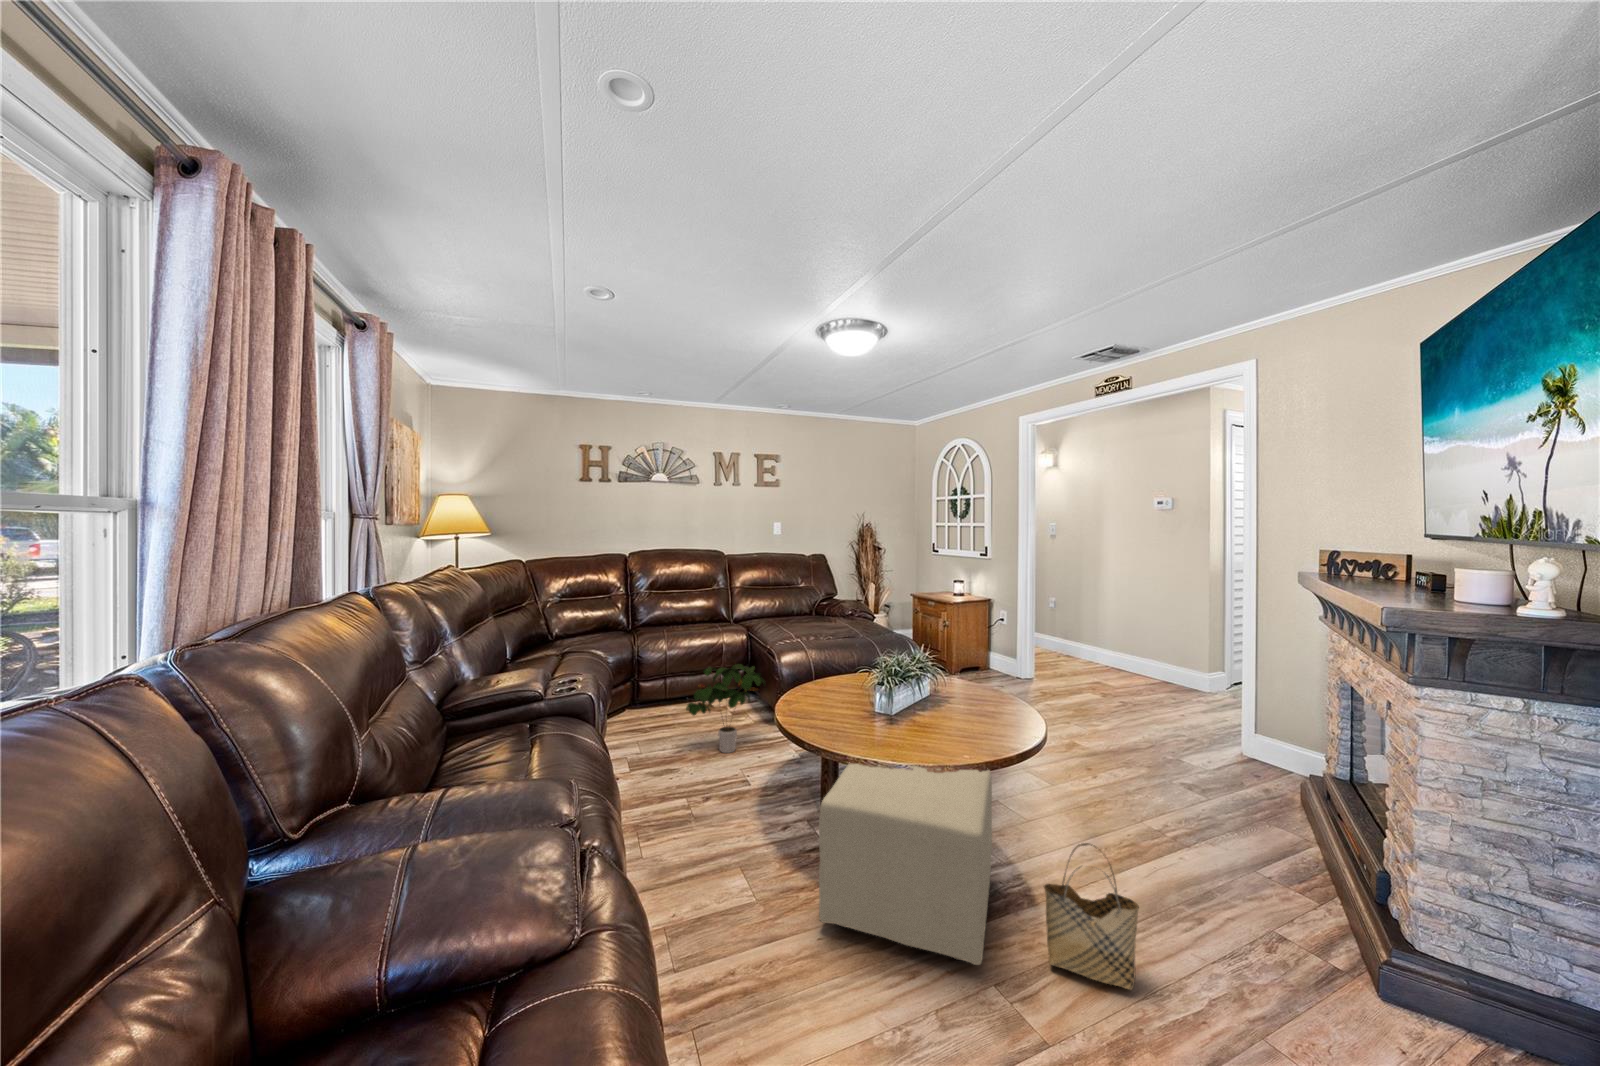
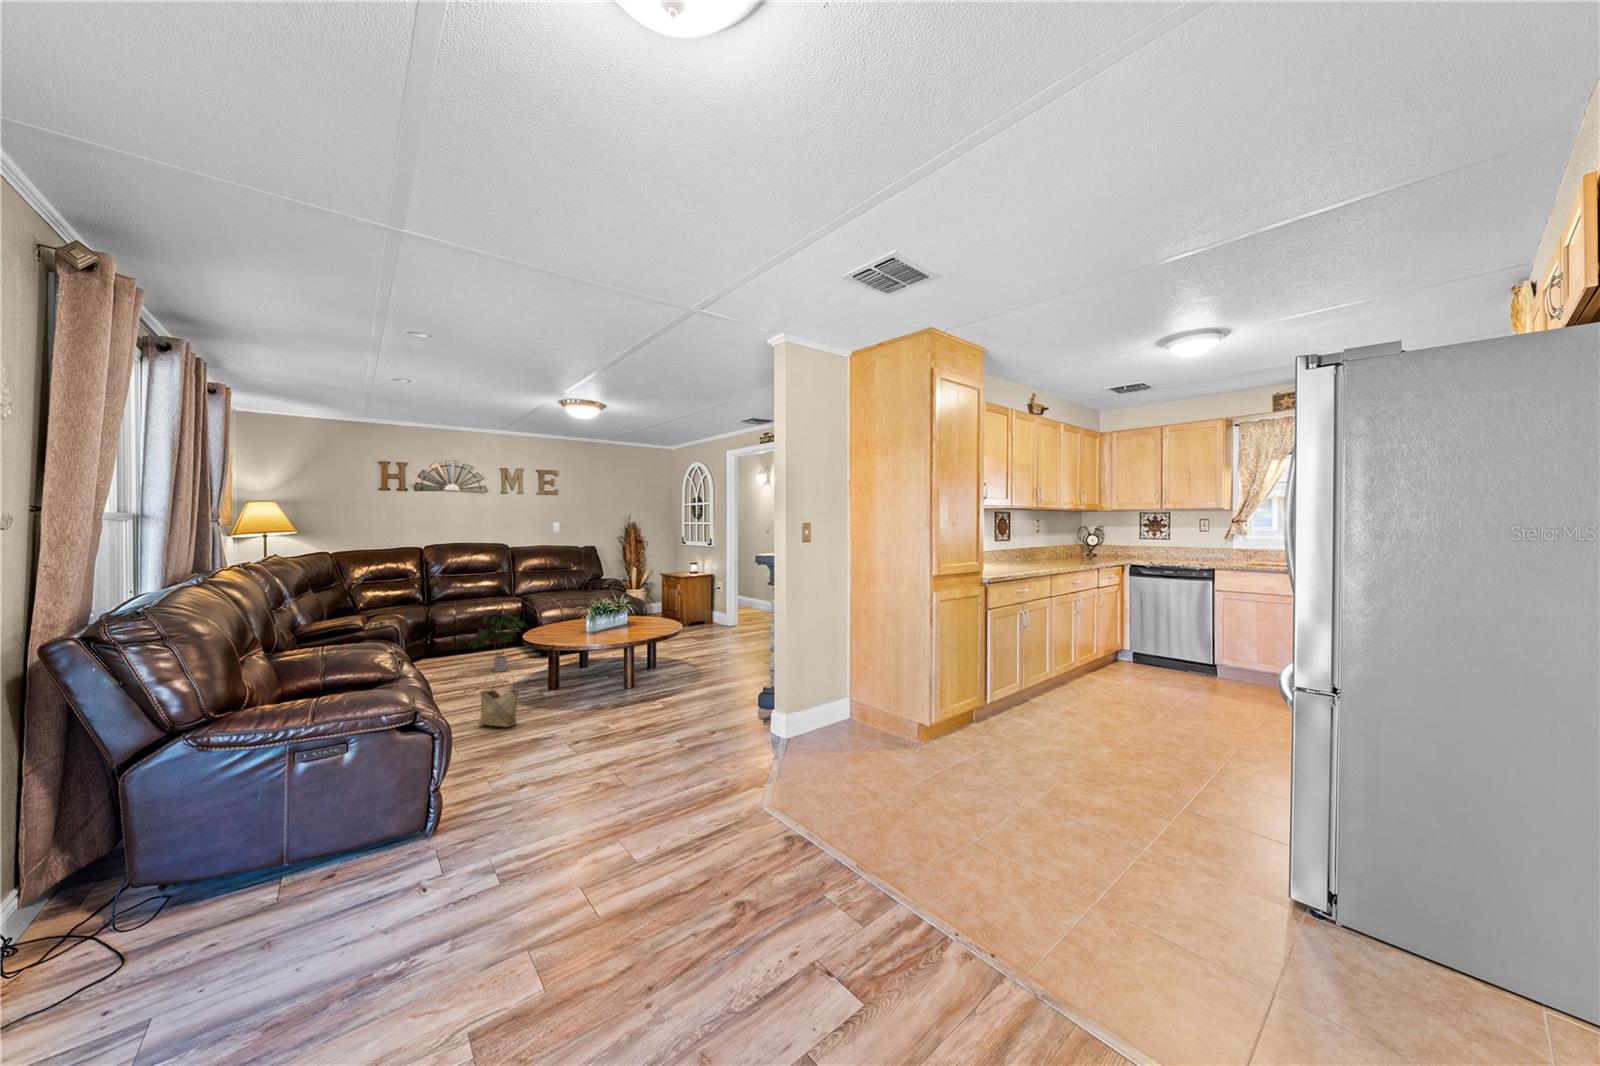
ottoman: present [819,764,992,965] -> none [533,642,632,717]
woven basket: present [1044,843,1139,990] -> present [479,671,519,727]

